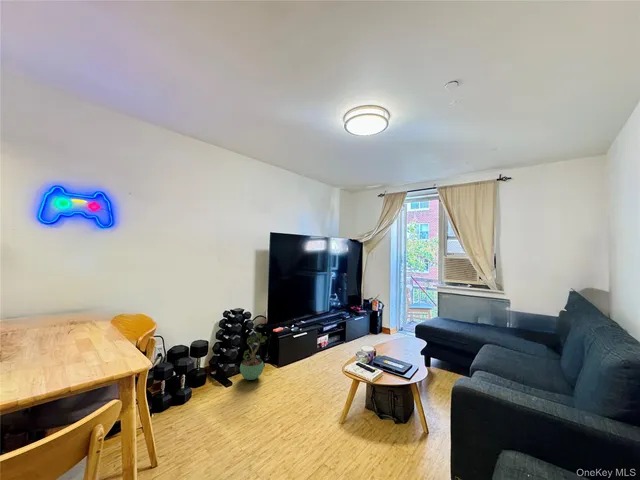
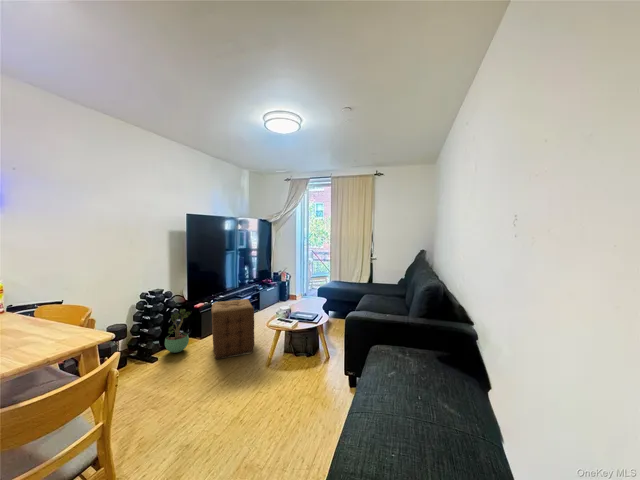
ottoman: none [284,330,331,400] -> present [211,299,254,359]

